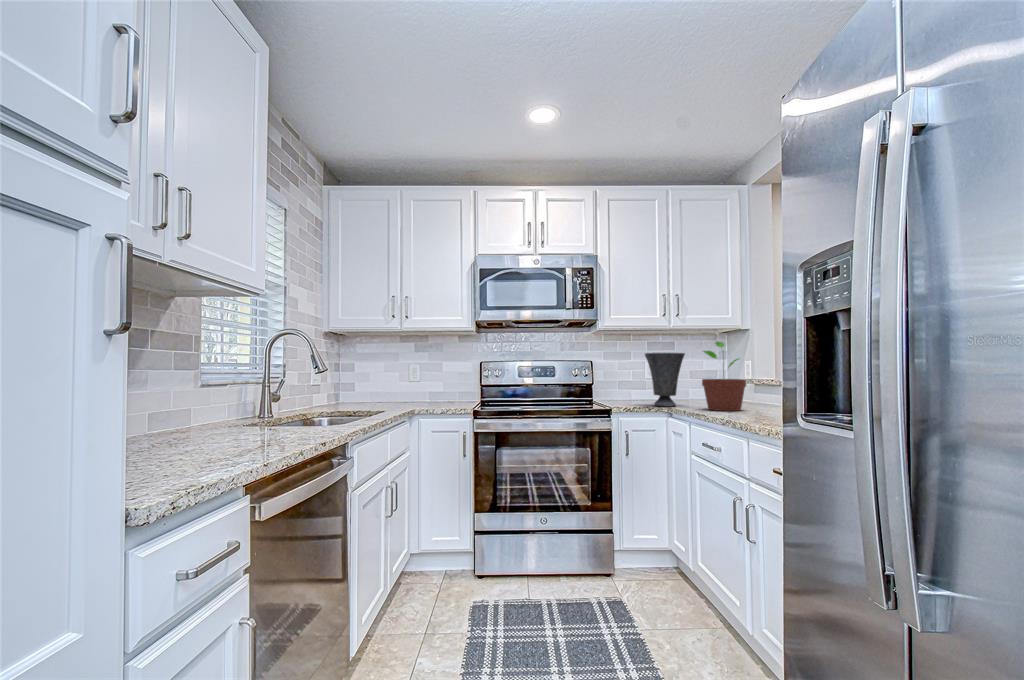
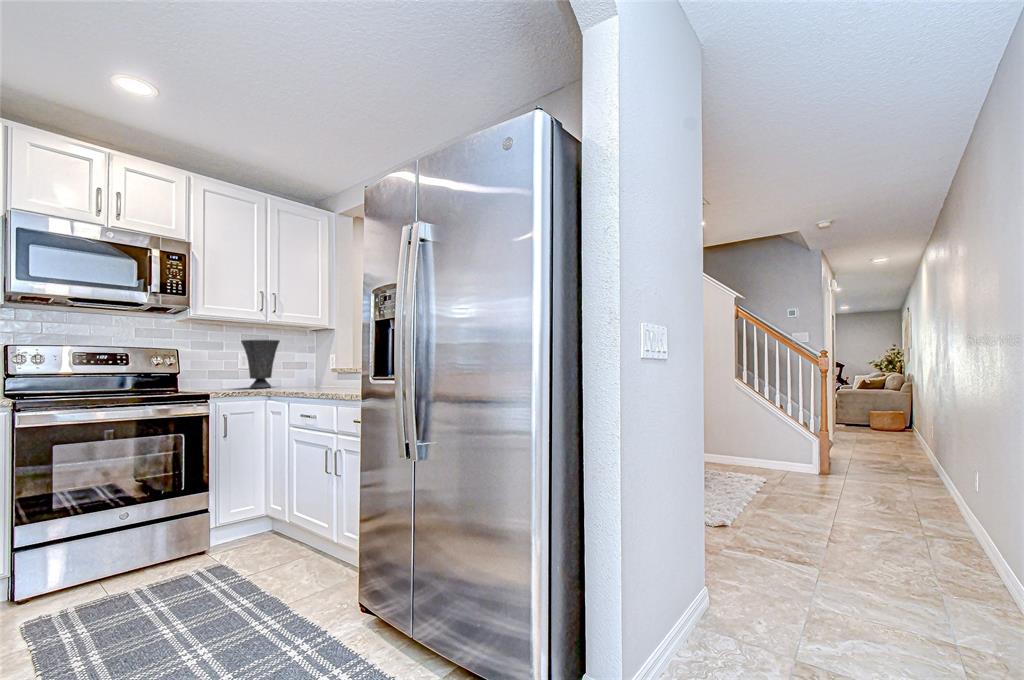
potted plant: present [702,342,746,411] -> none [296,330,332,388]

